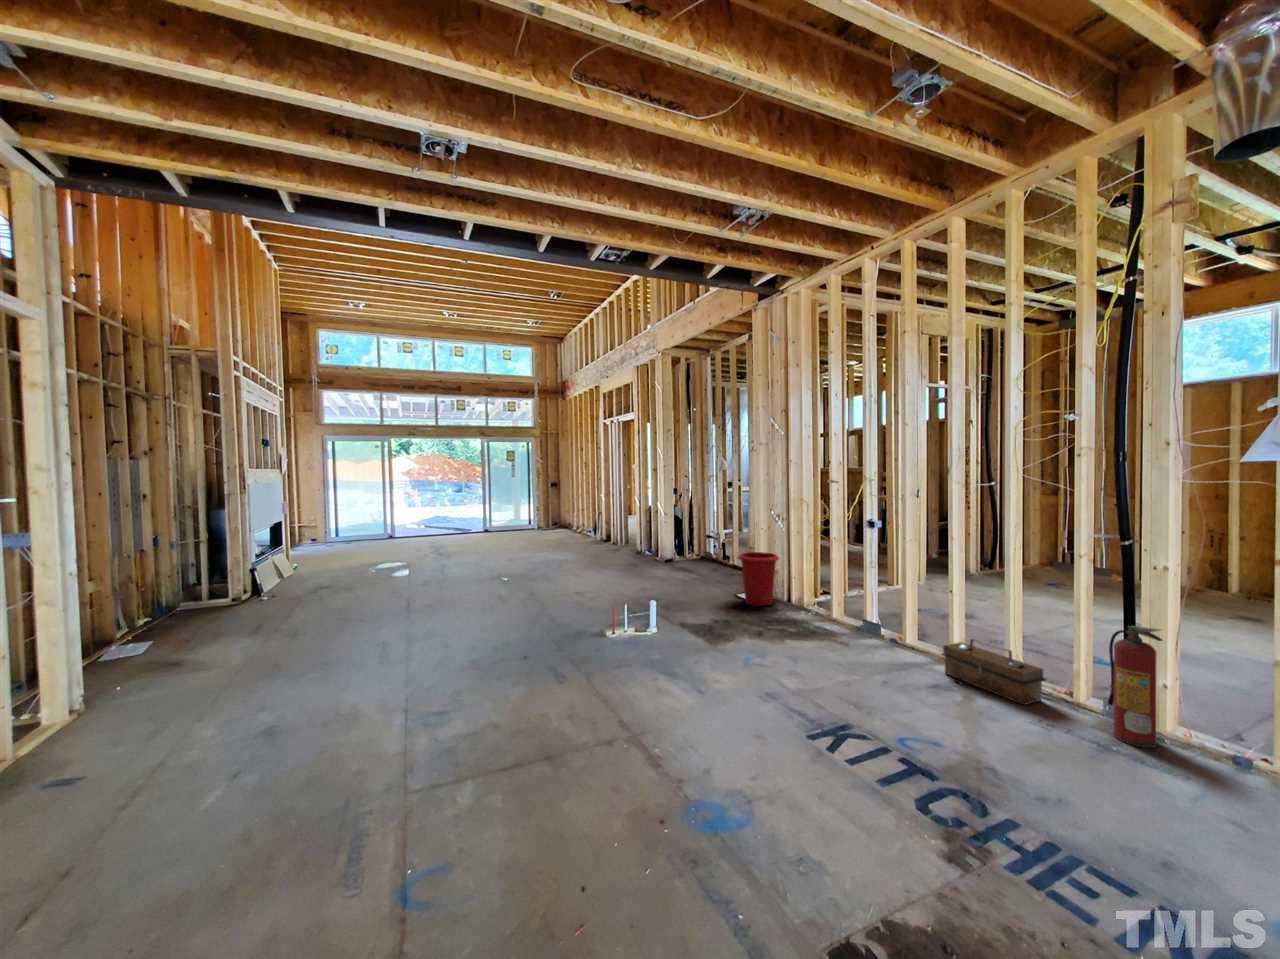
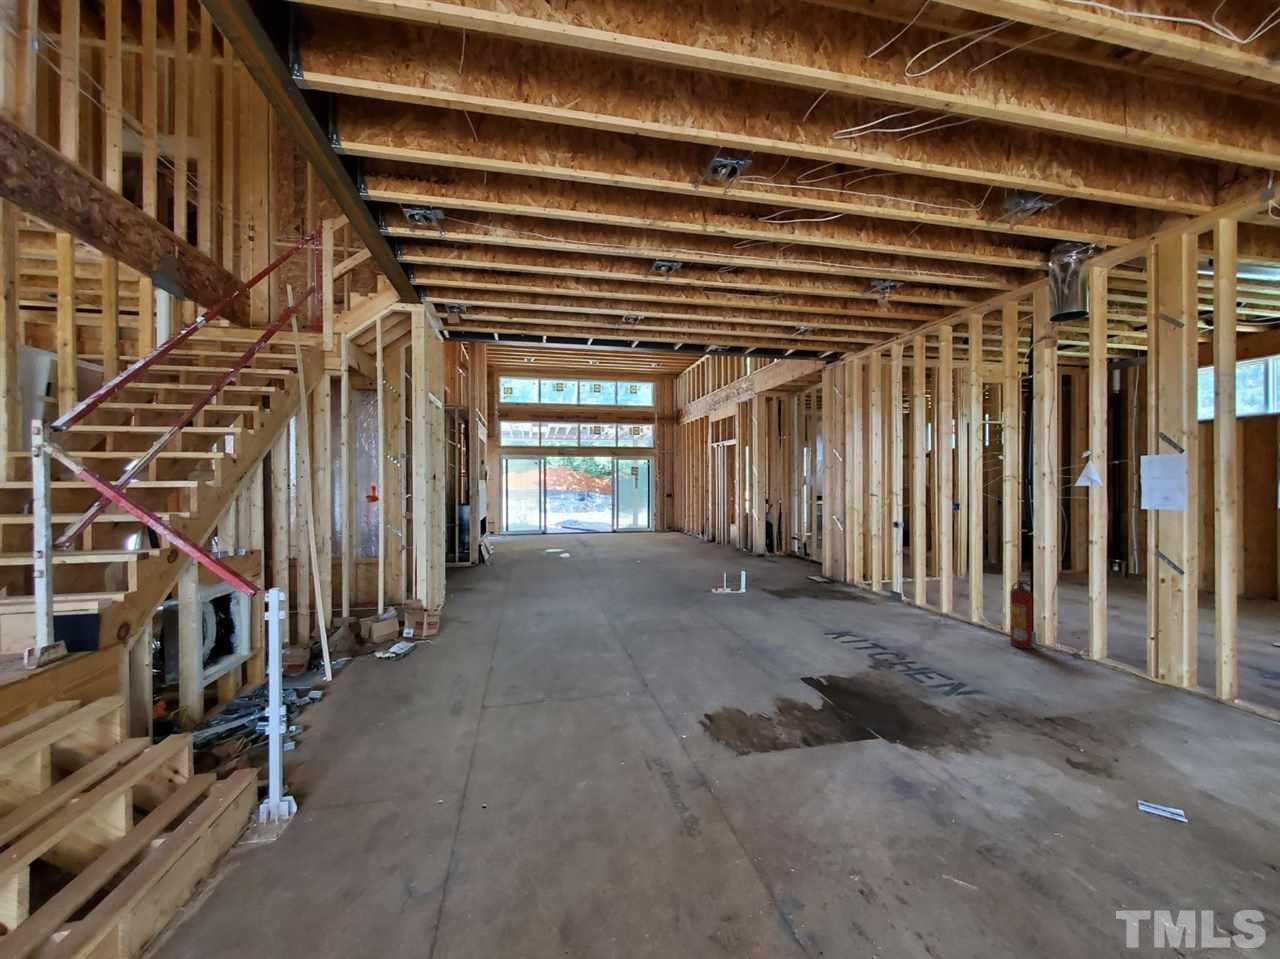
waste bin: present [738,552,779,606] -> none [808,546,839,584]
toolbox: present [942,638,1046,705] -> none [929,595,985,632]

